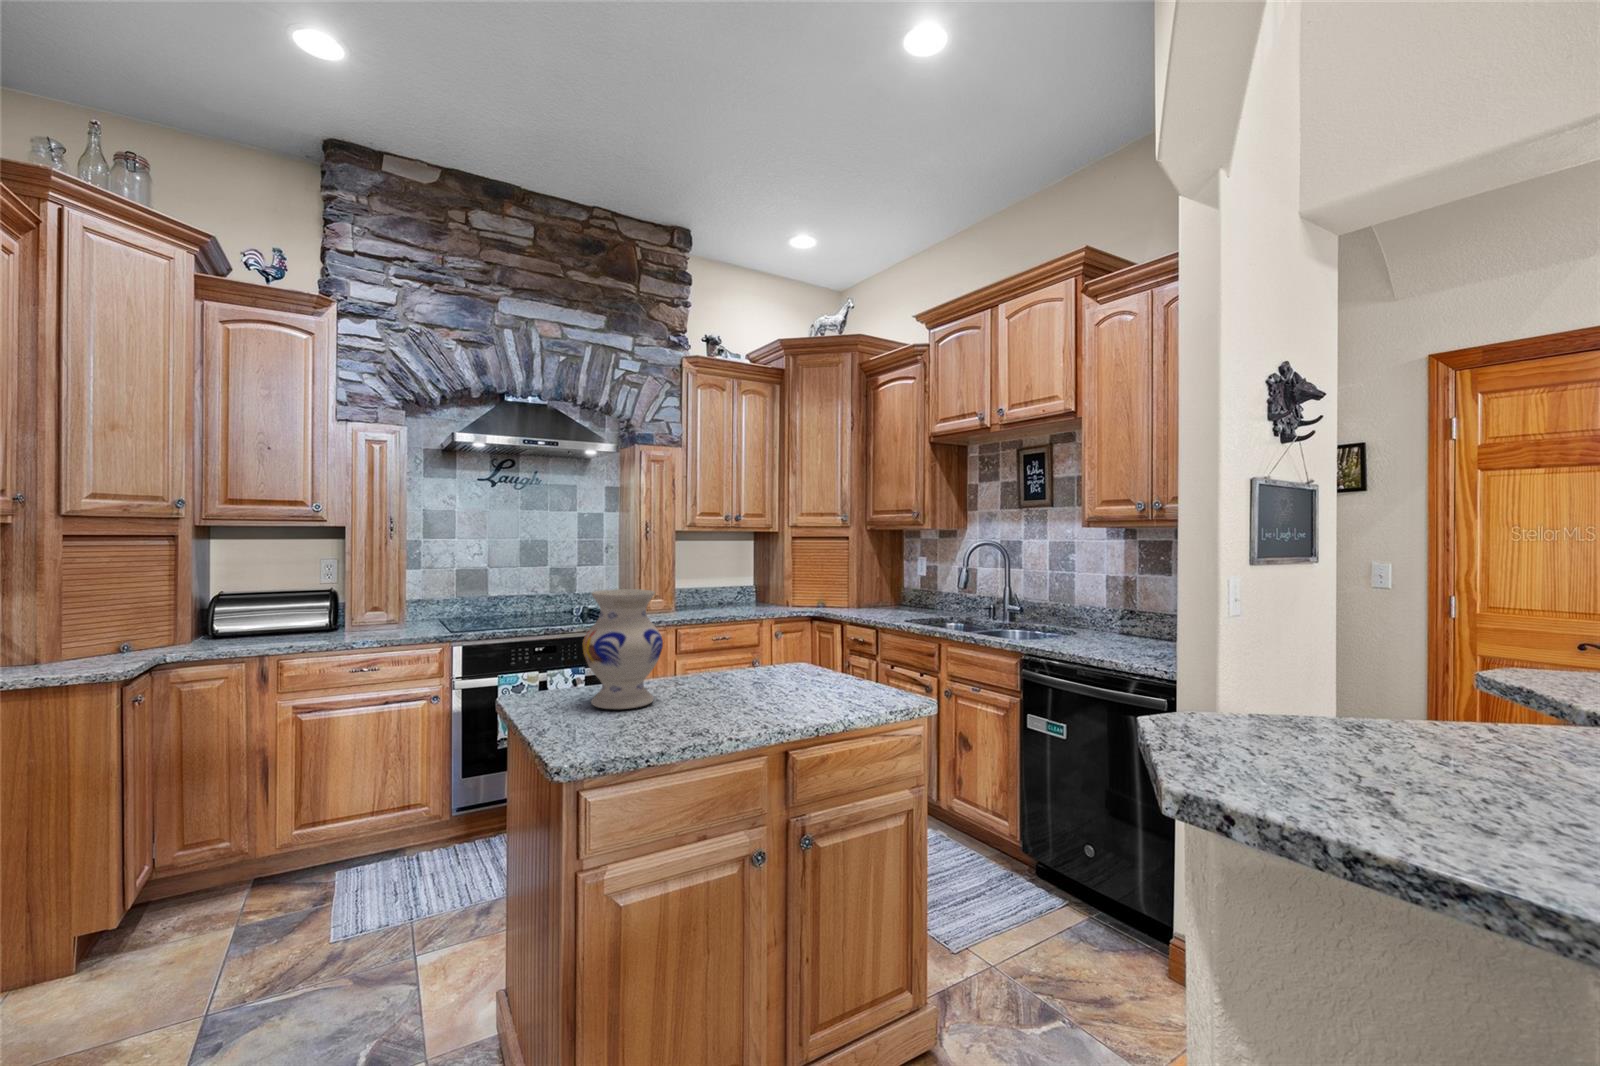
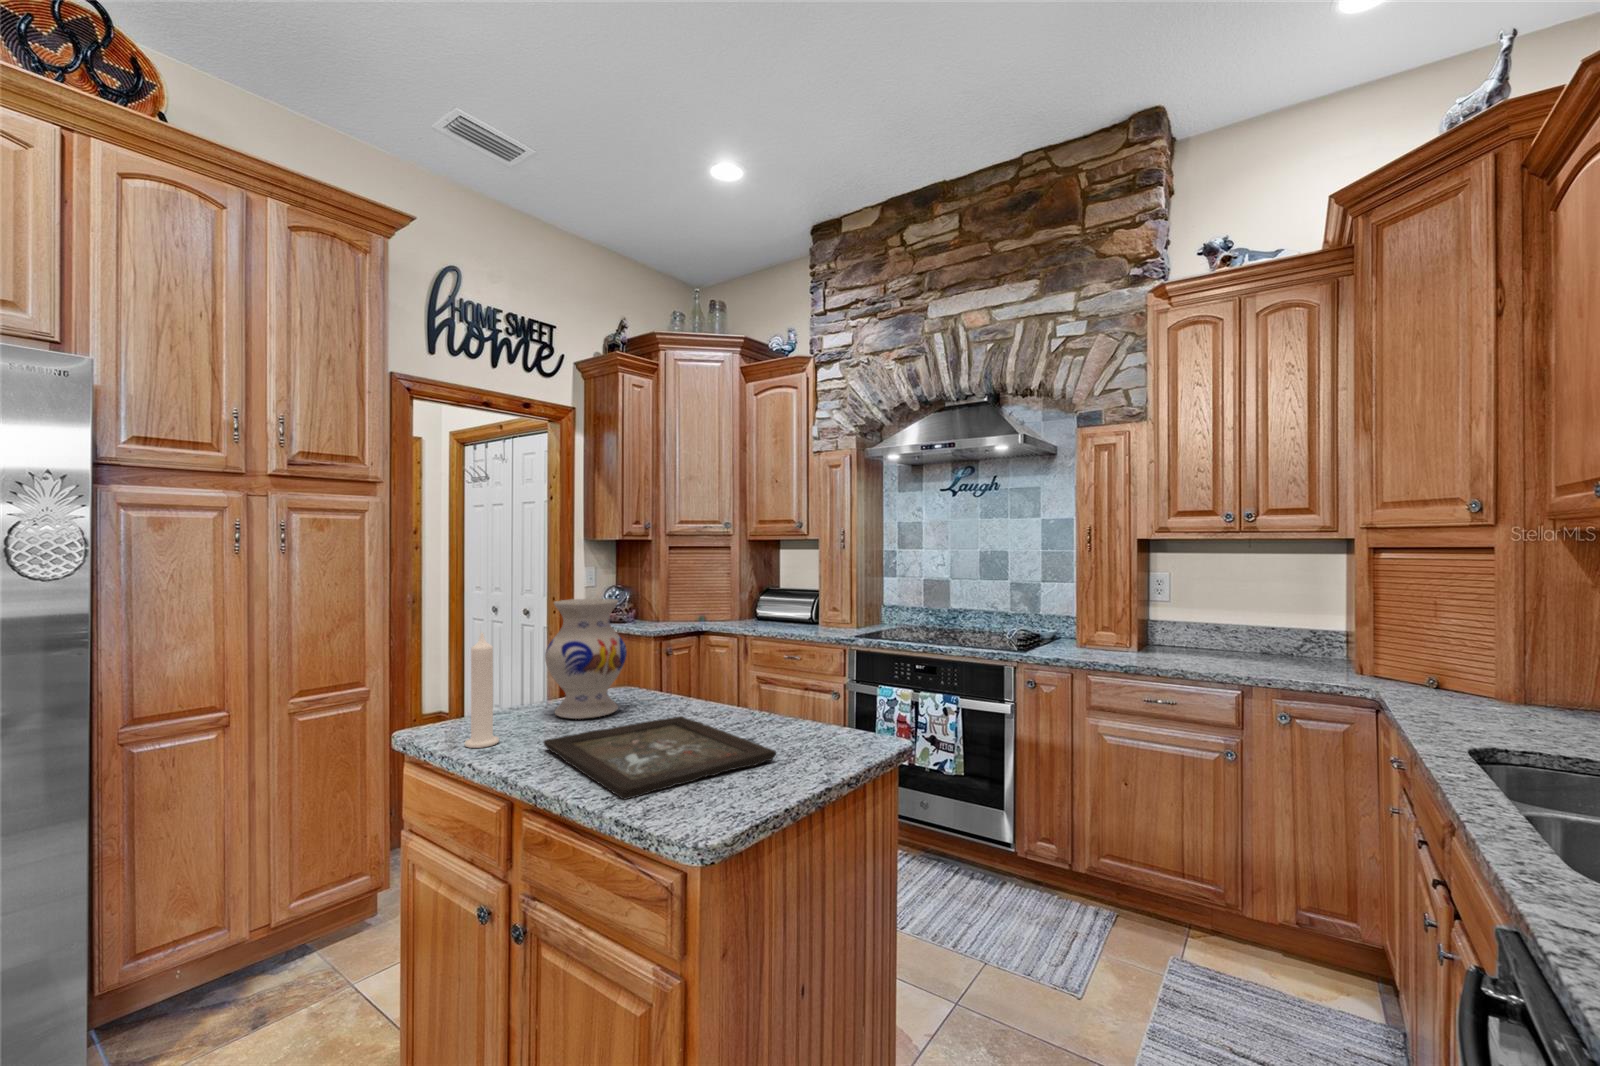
candle: none [678,620,709,731] -> present [465,633,499,748]
tray: none [710,670,878,711] -> present [544,716,776,799]

